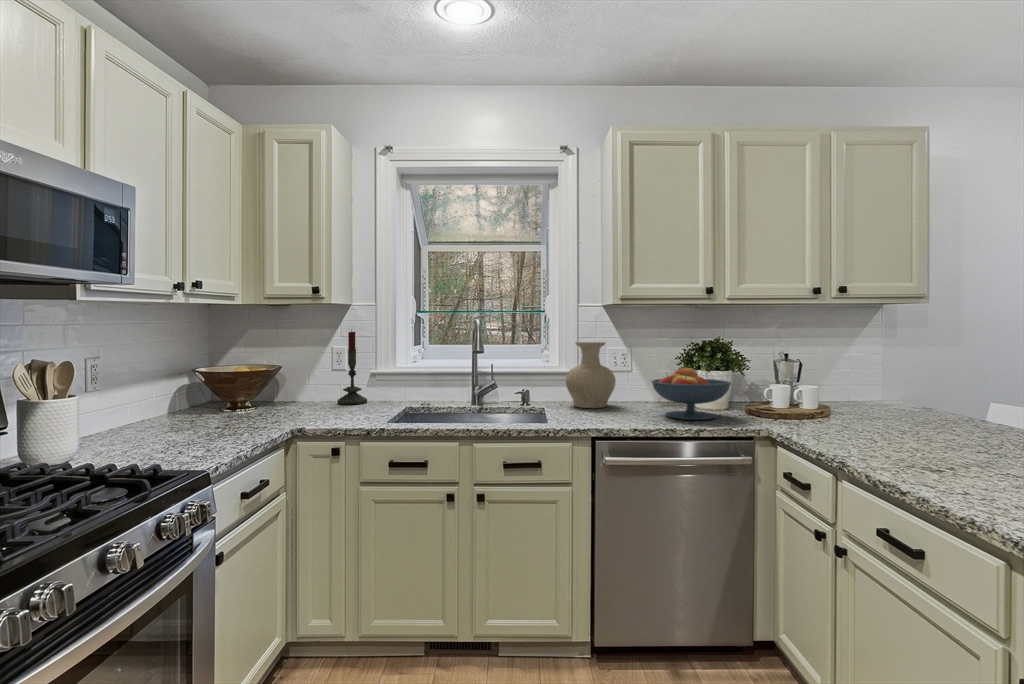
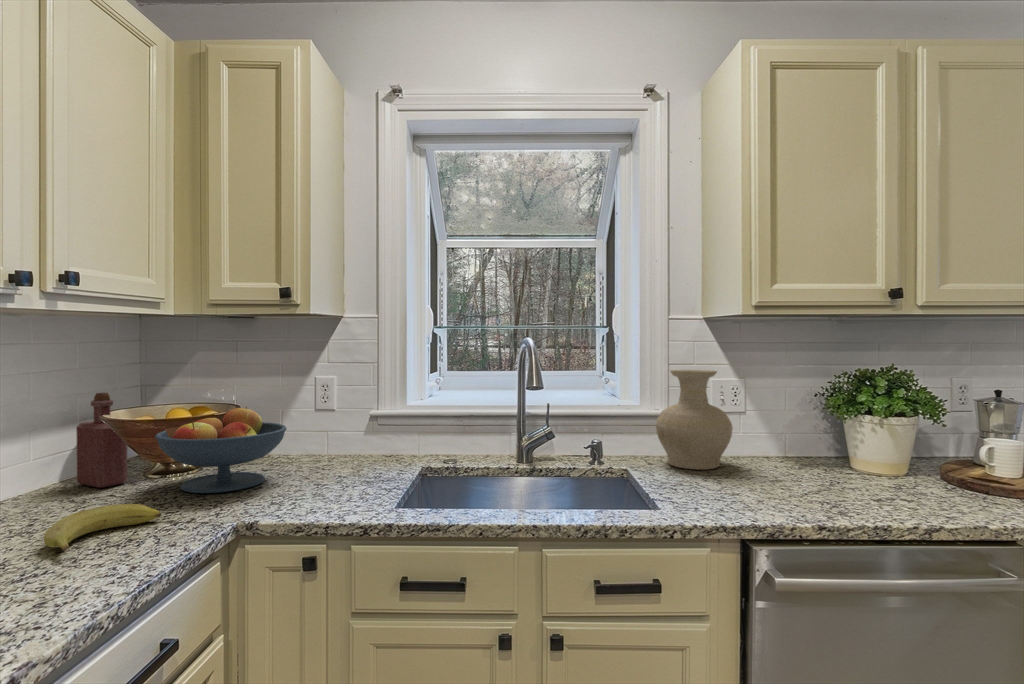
candle: present [337,331,367,404] -> none [321,351,365,463]
bottle: none [183,355,215,415] -> present [76,393,127,488]
fruit bowl: present [652,368,731,420] -> present [155,406,287,493]
fruit: none [192,416,249,434] -> present [44,504,162,553]

